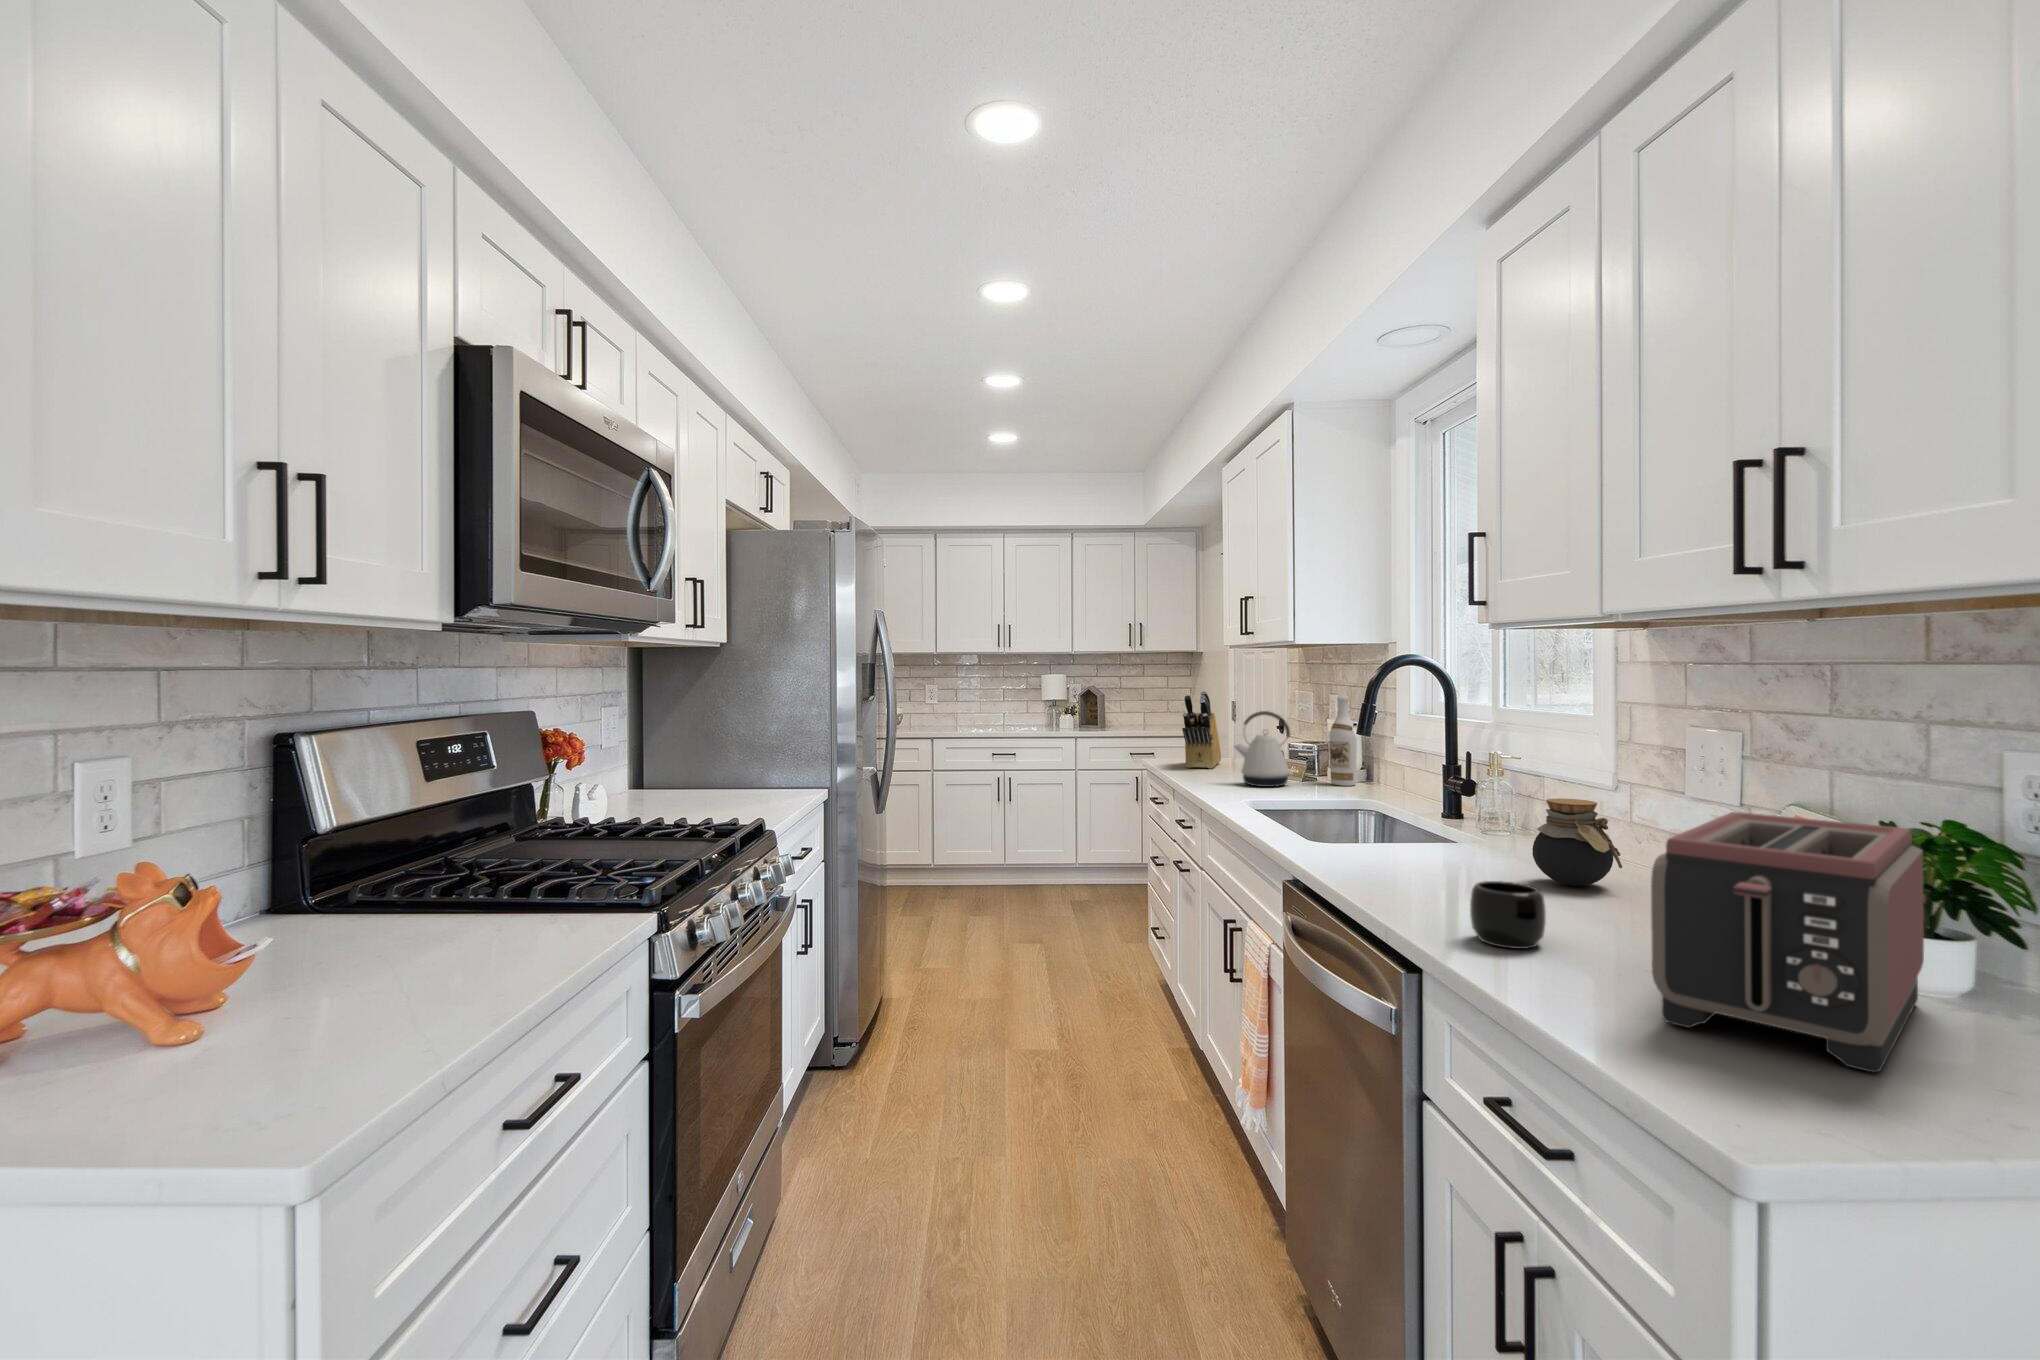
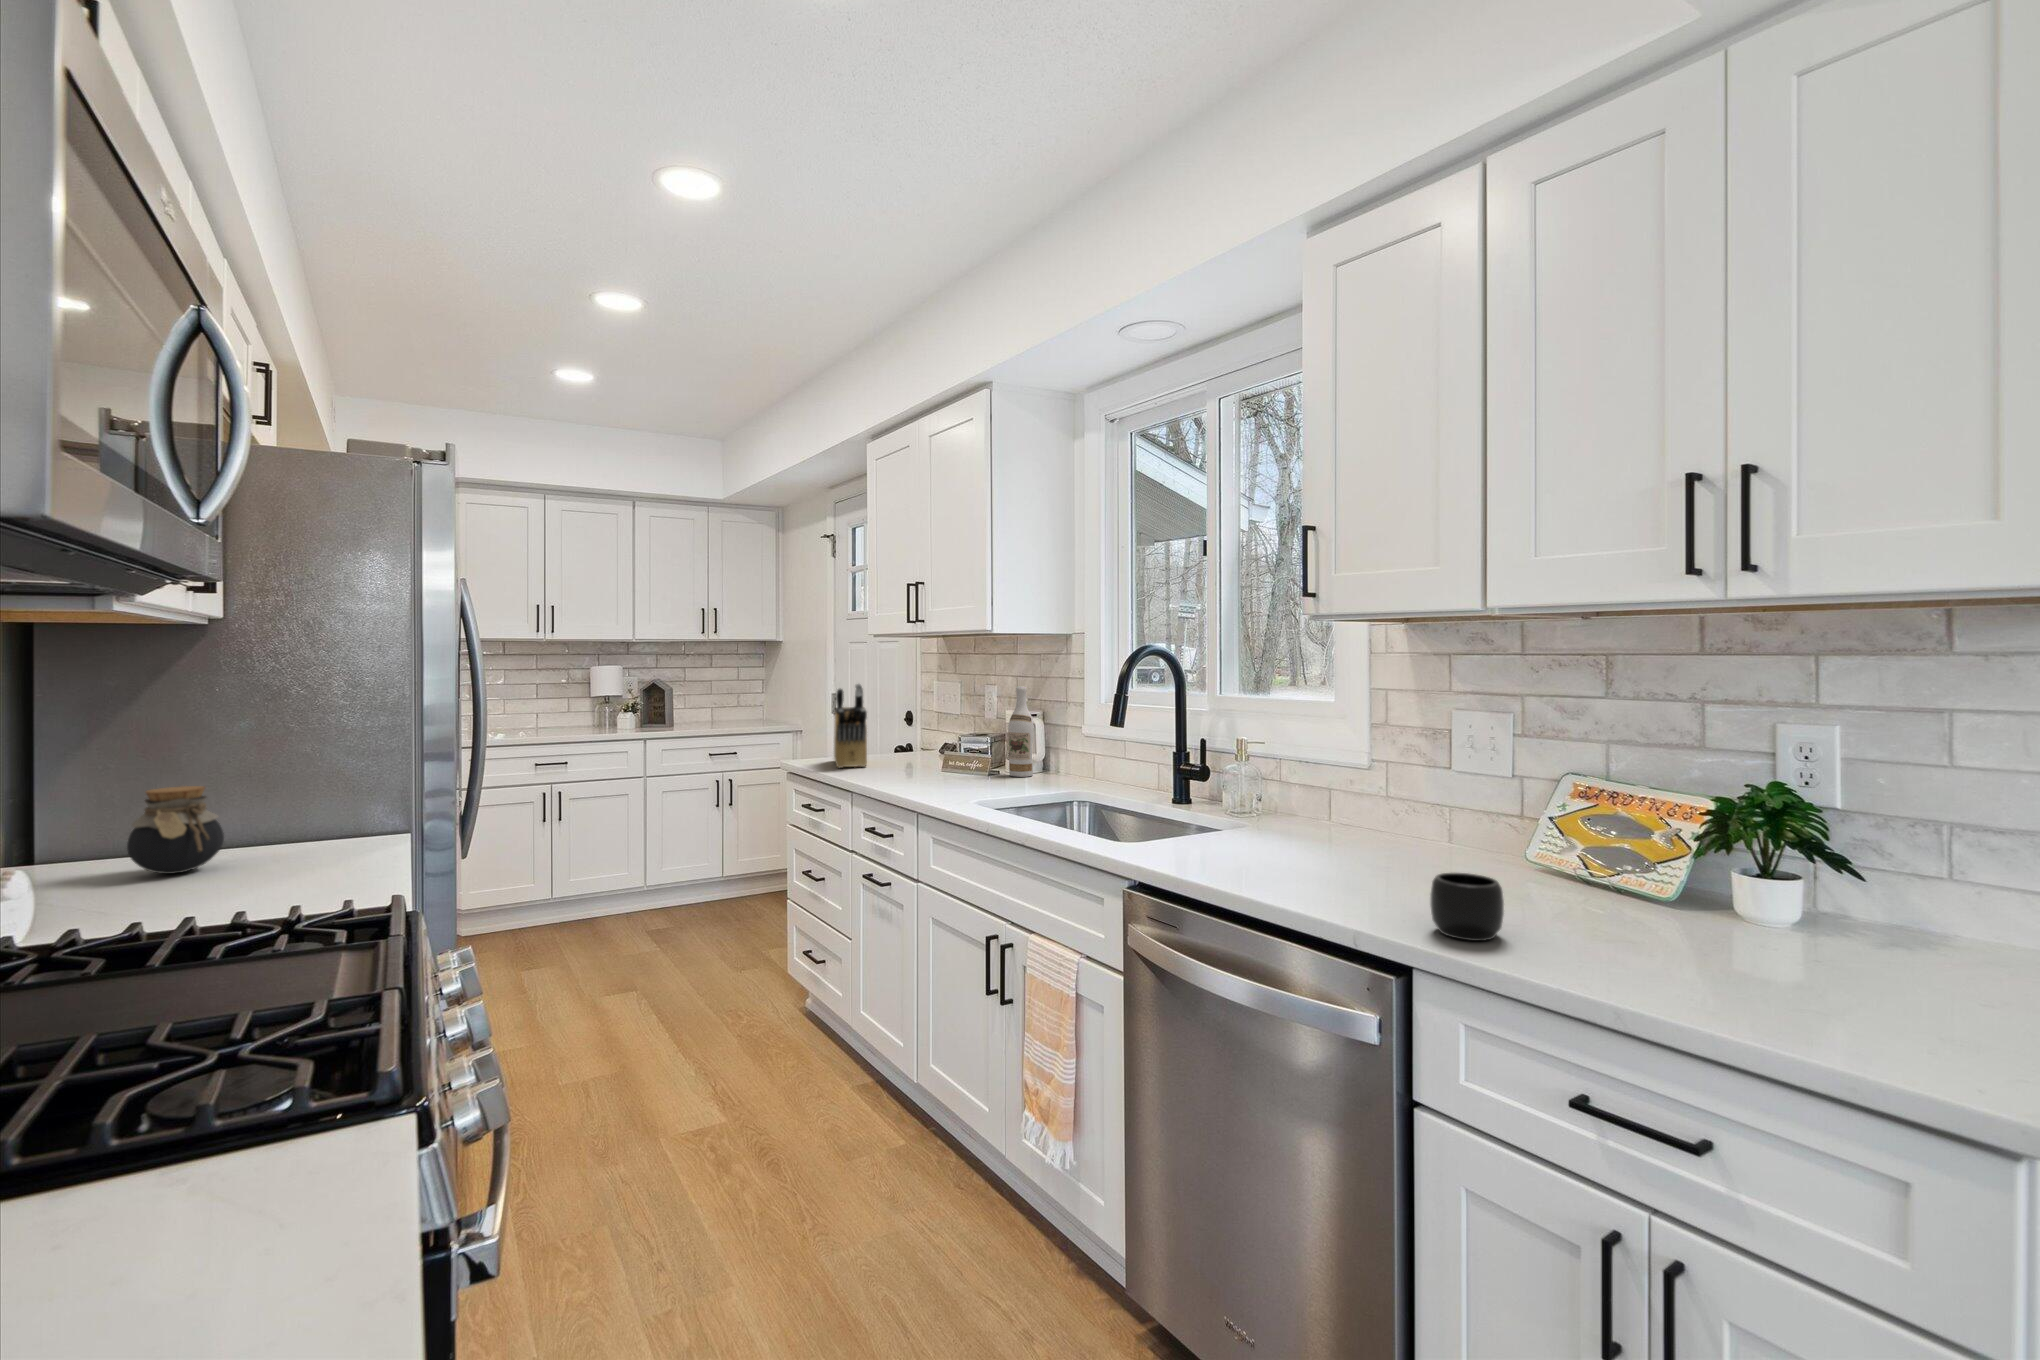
kettle: present [1235,711,1293,787] -> none [918,704,979,784]
jar: present [1532,798,1622,886] -> present [127,786,224,874]
toaster: present [1651,812,1924,1072] -> none [1630,788,1928,1013]

